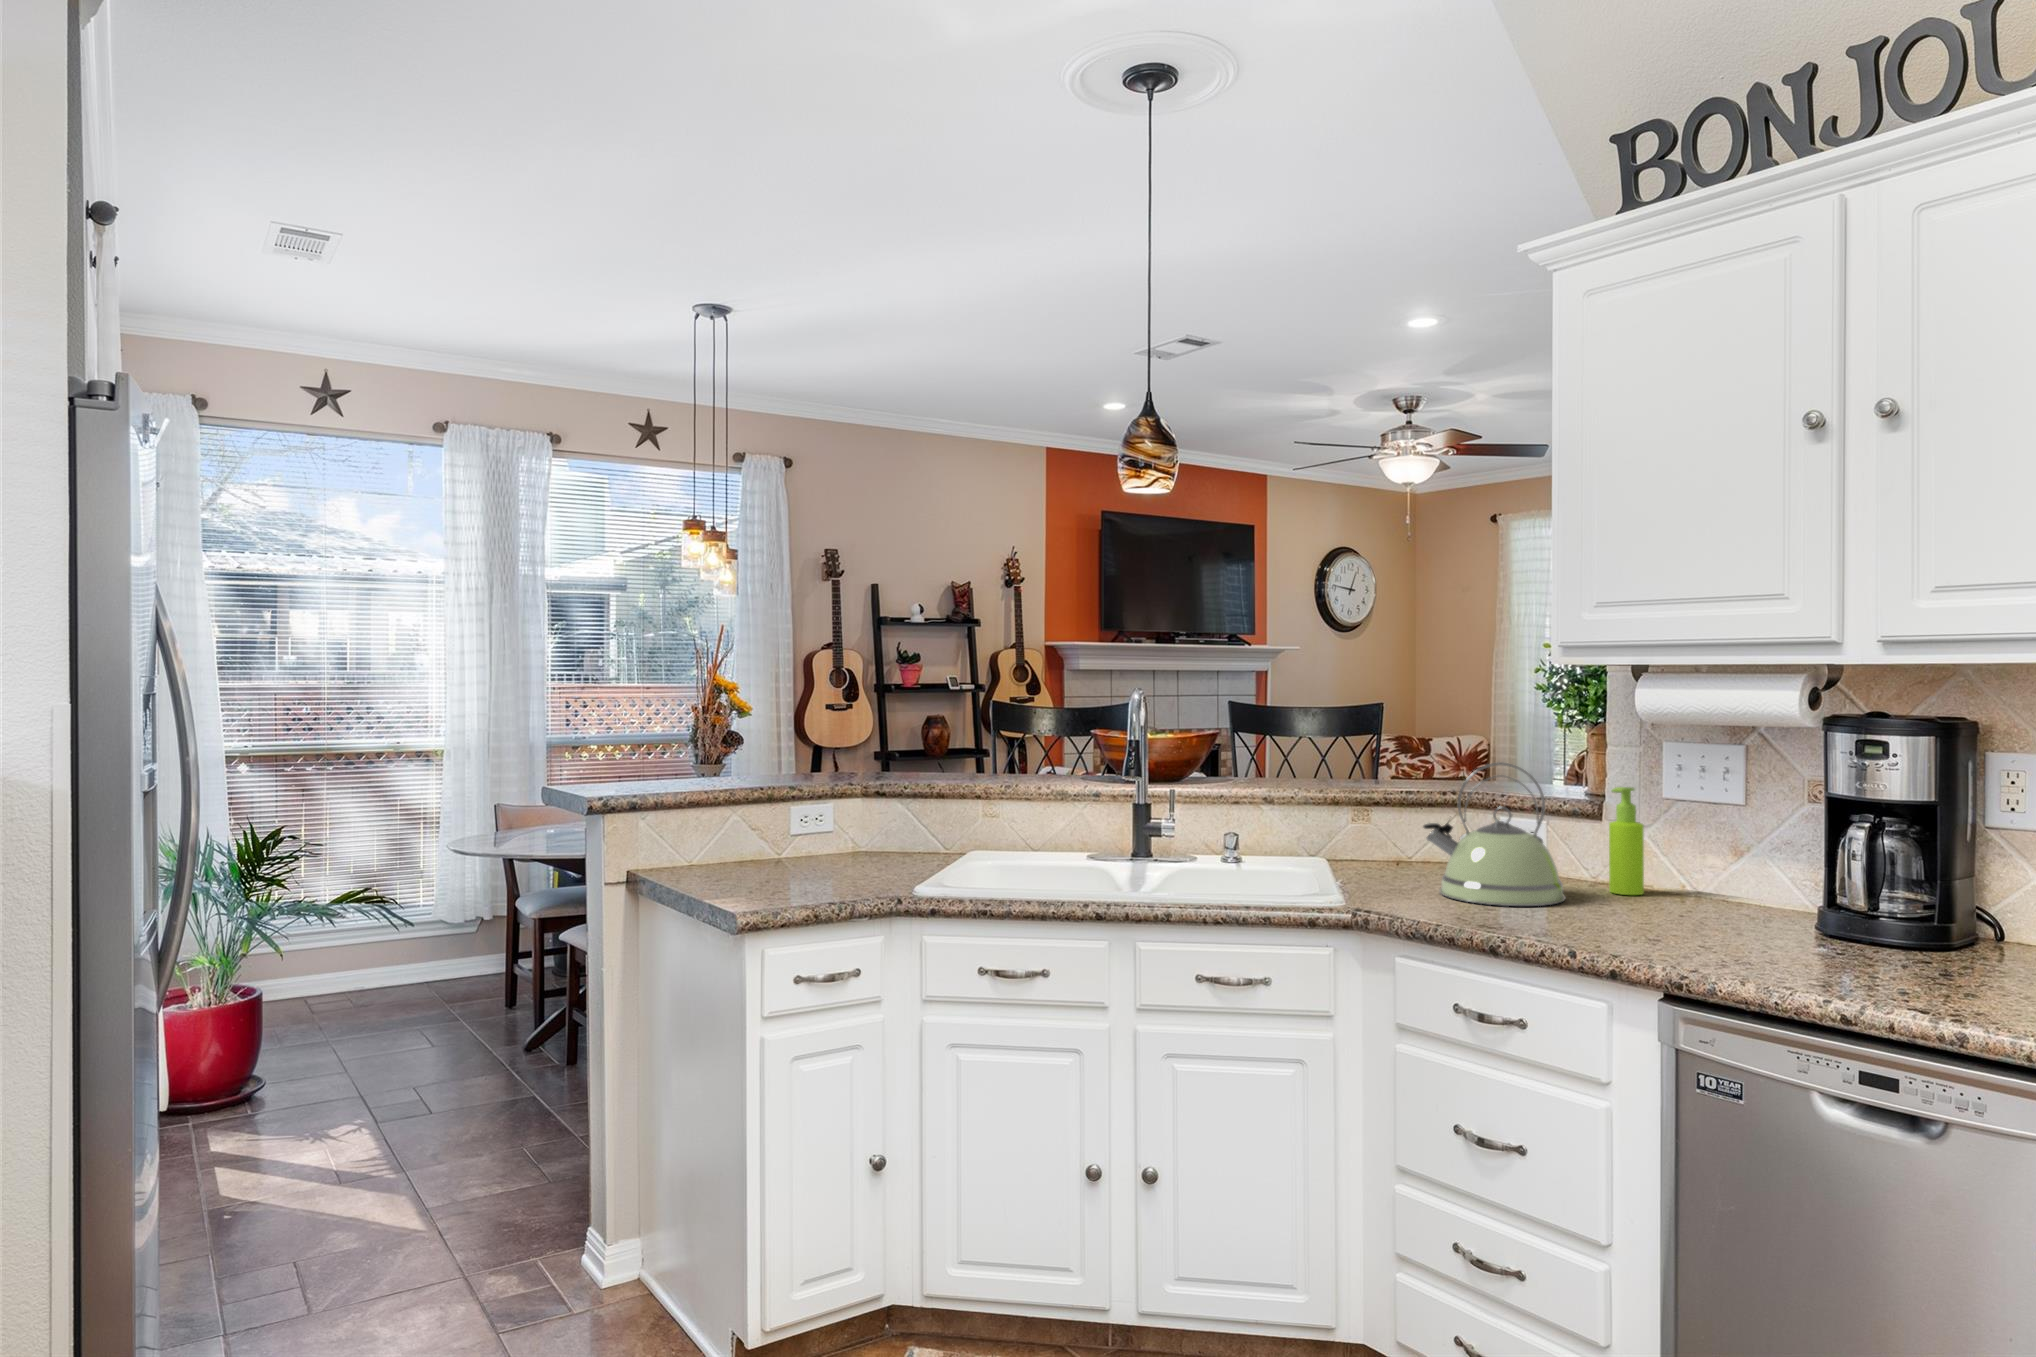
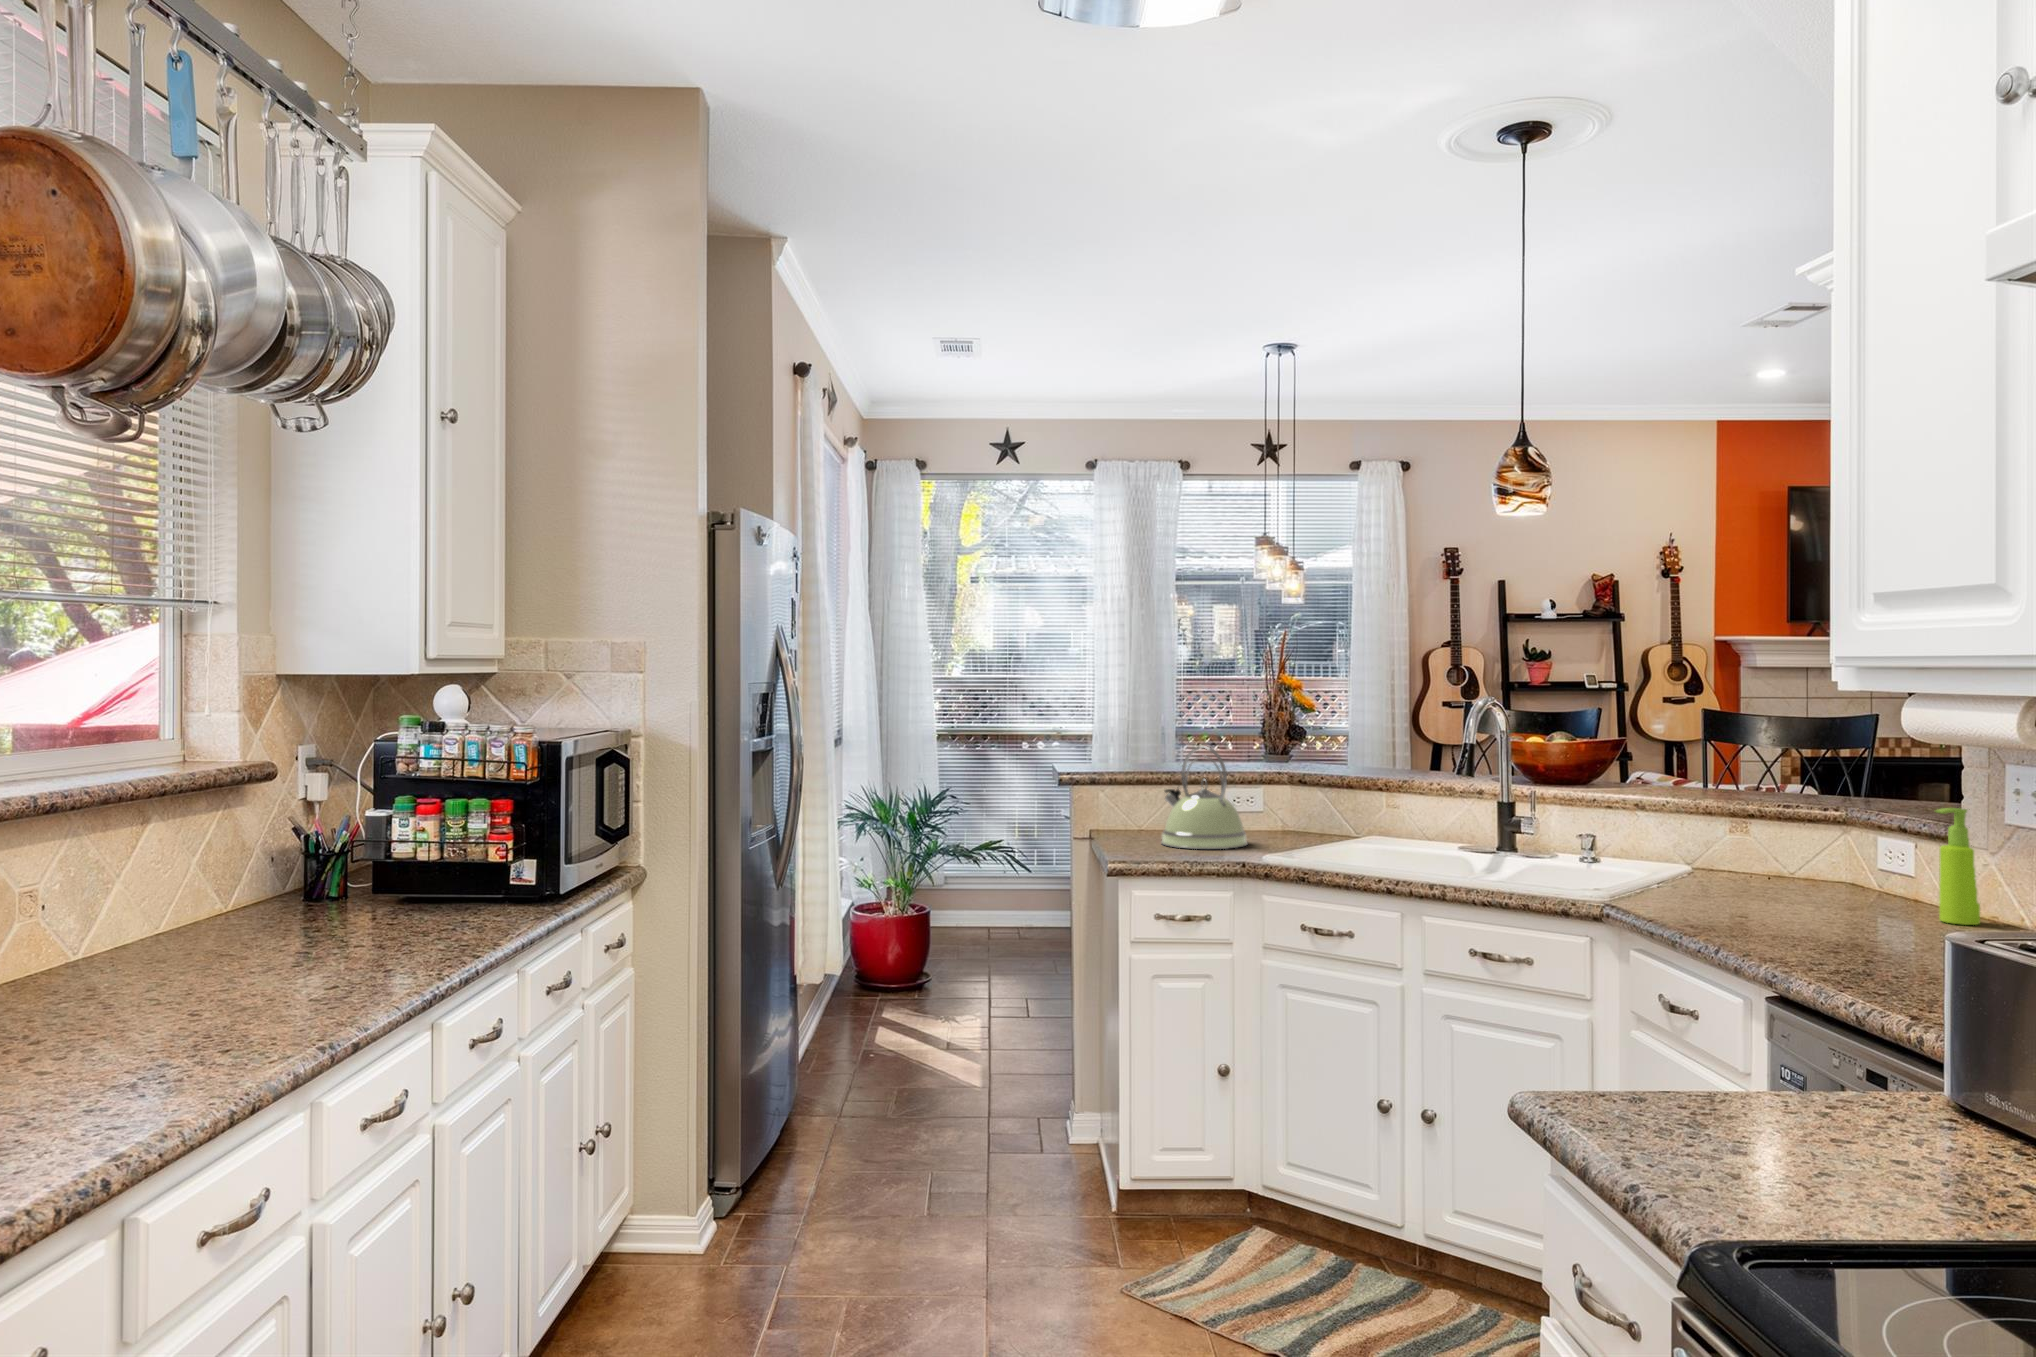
kettle: present [1423,762,1566,906] -> present [1161,746,1248,849]

